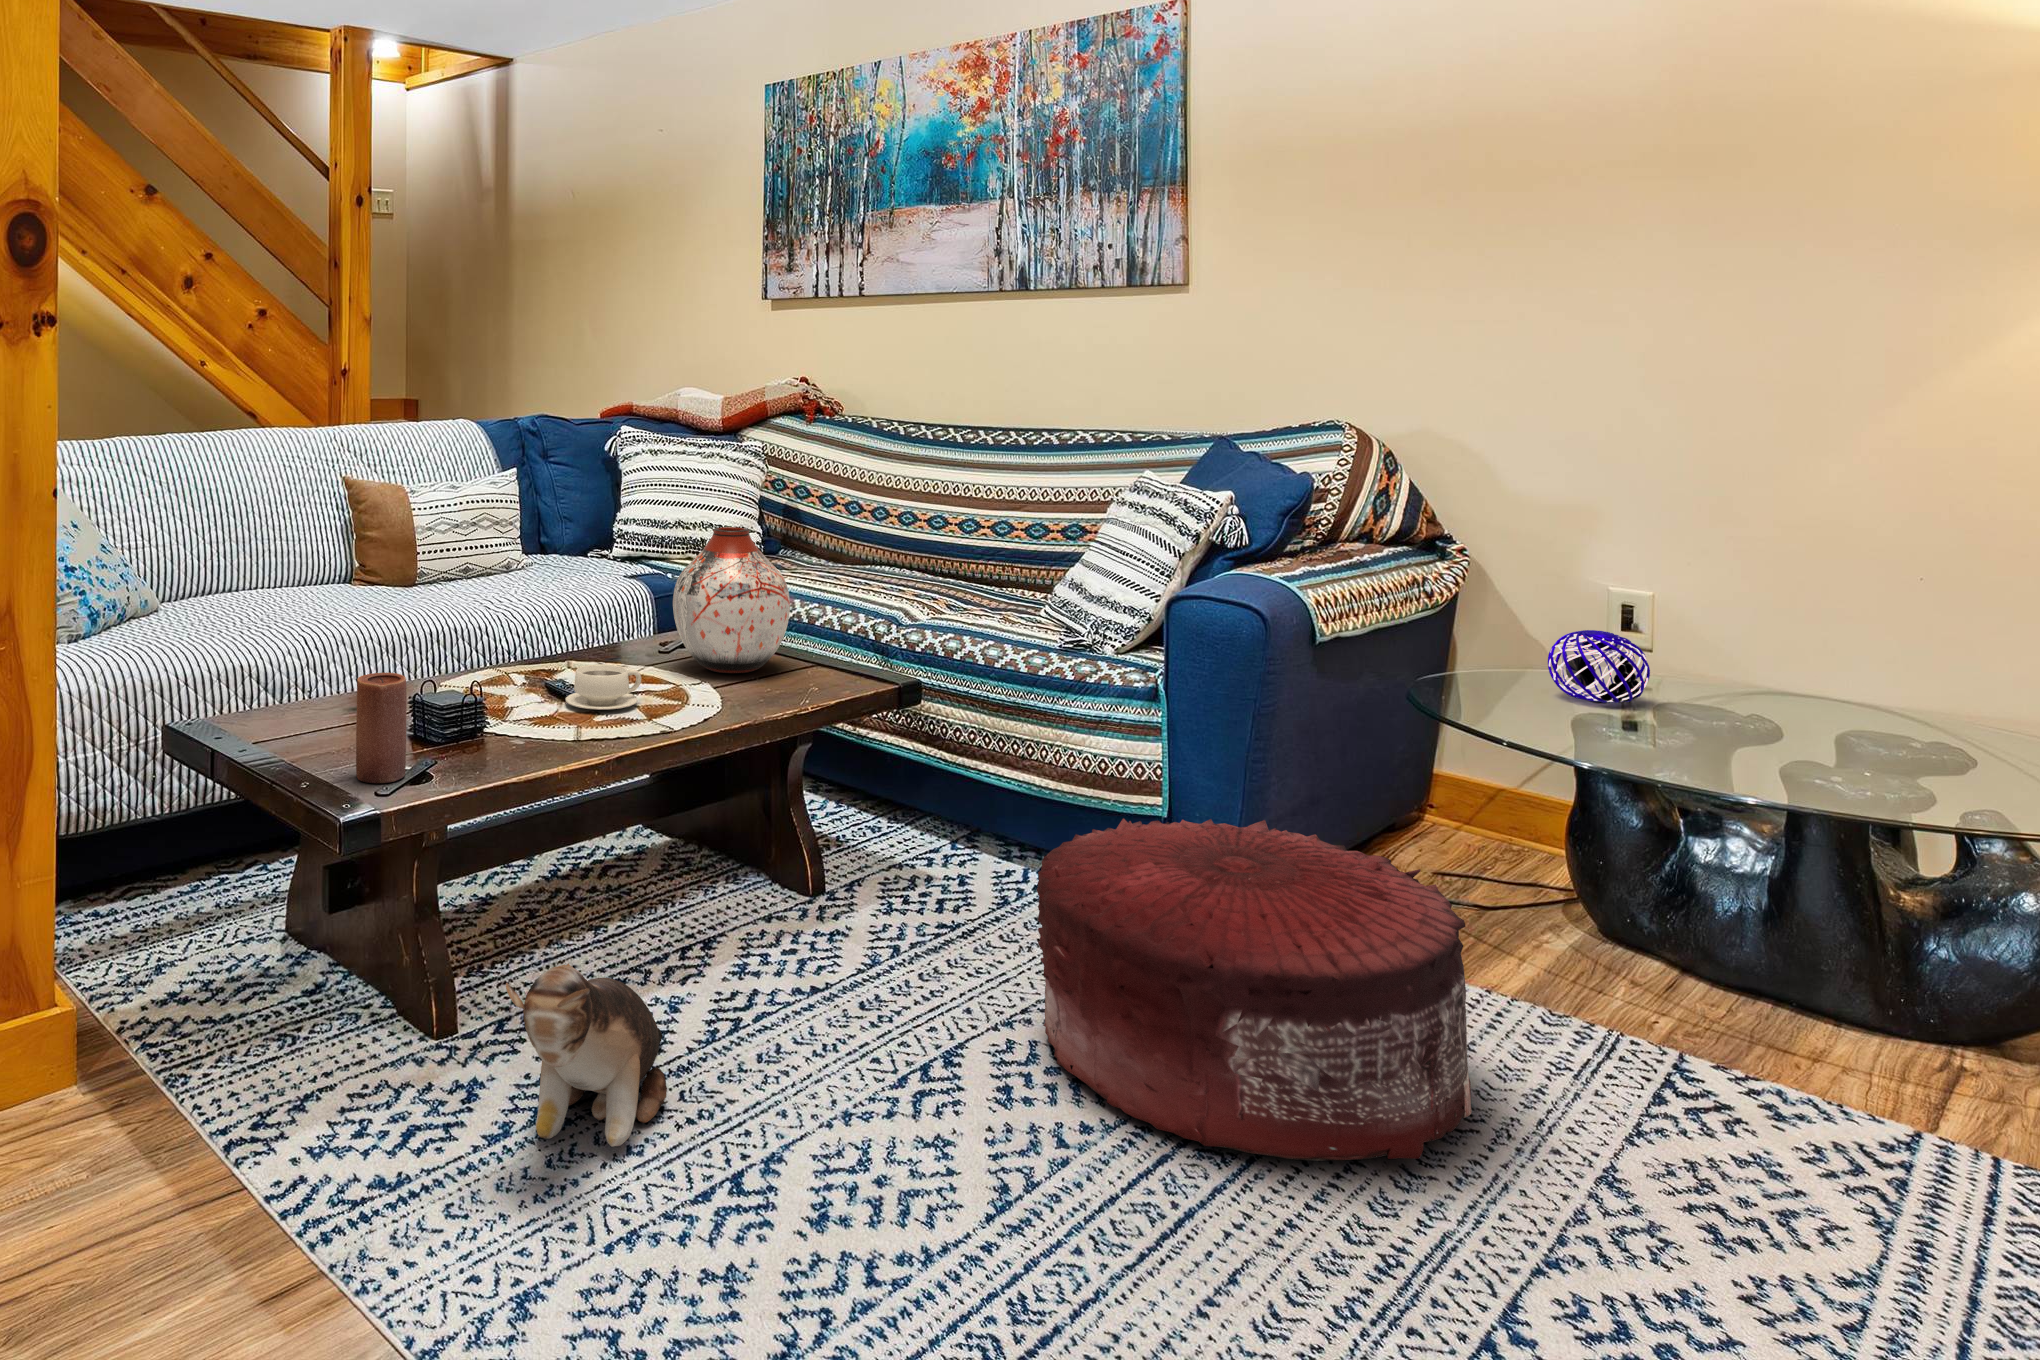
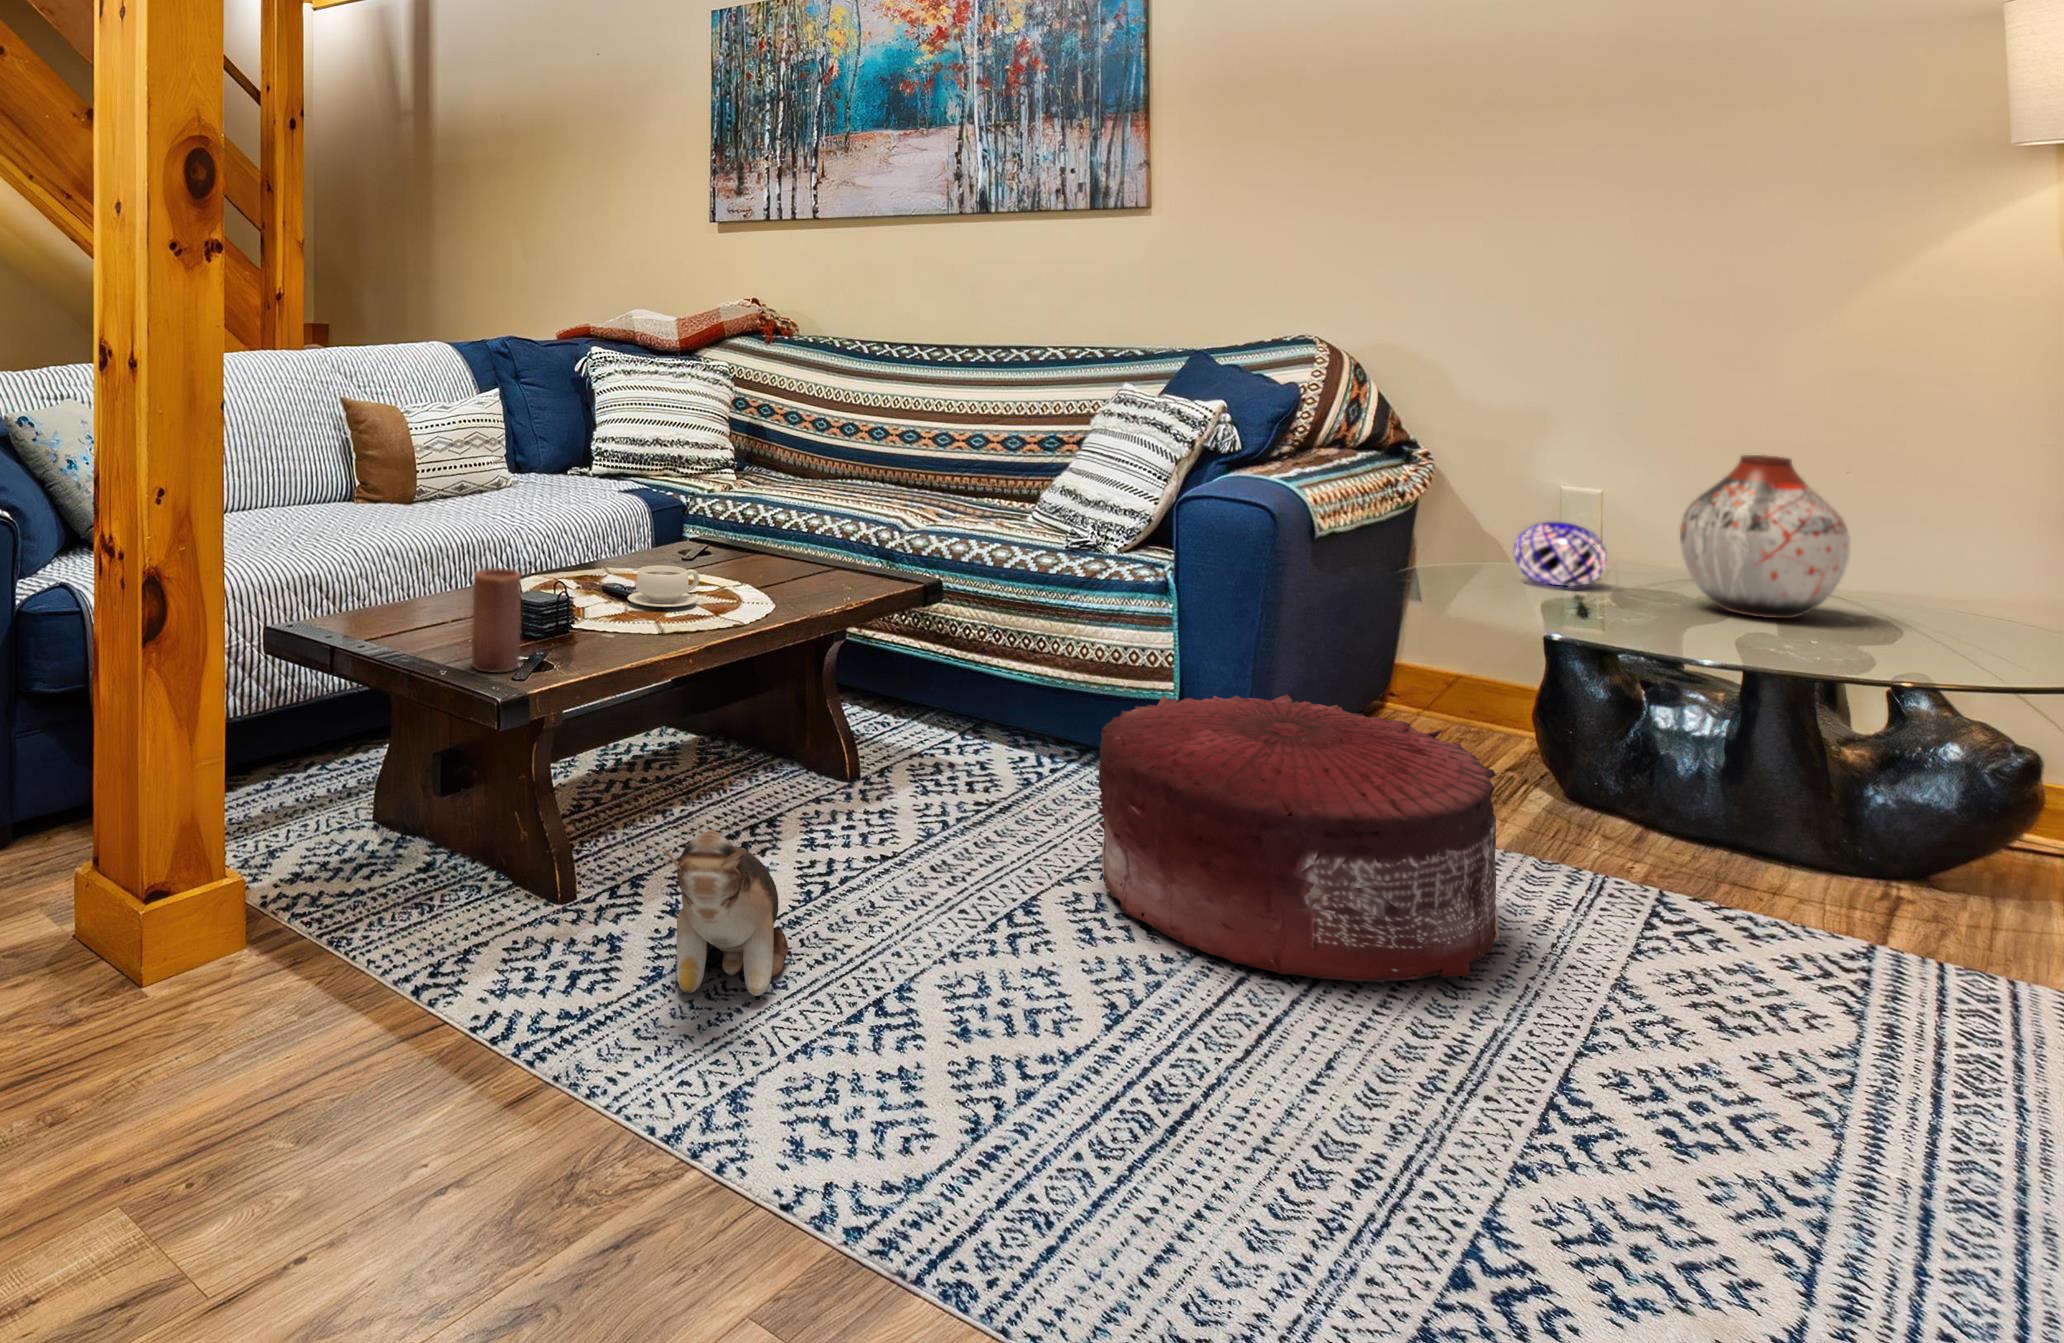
vase: present [673,527,790,673] -> present [1680,455,1850,618]

